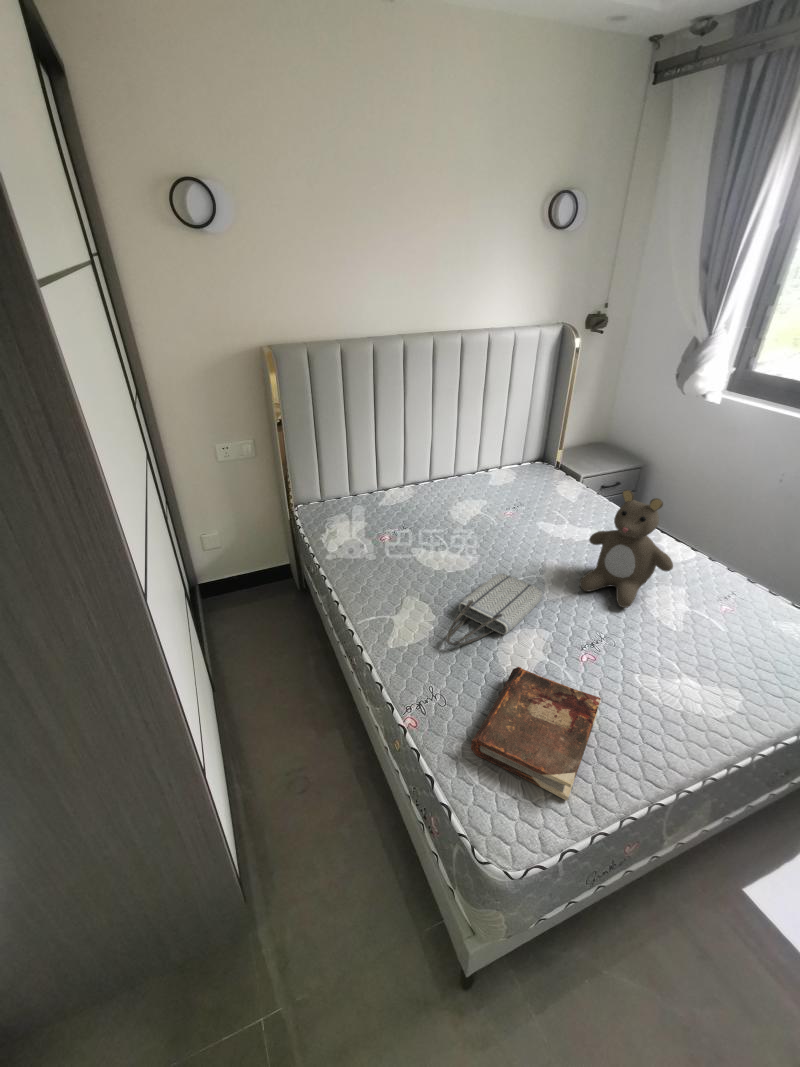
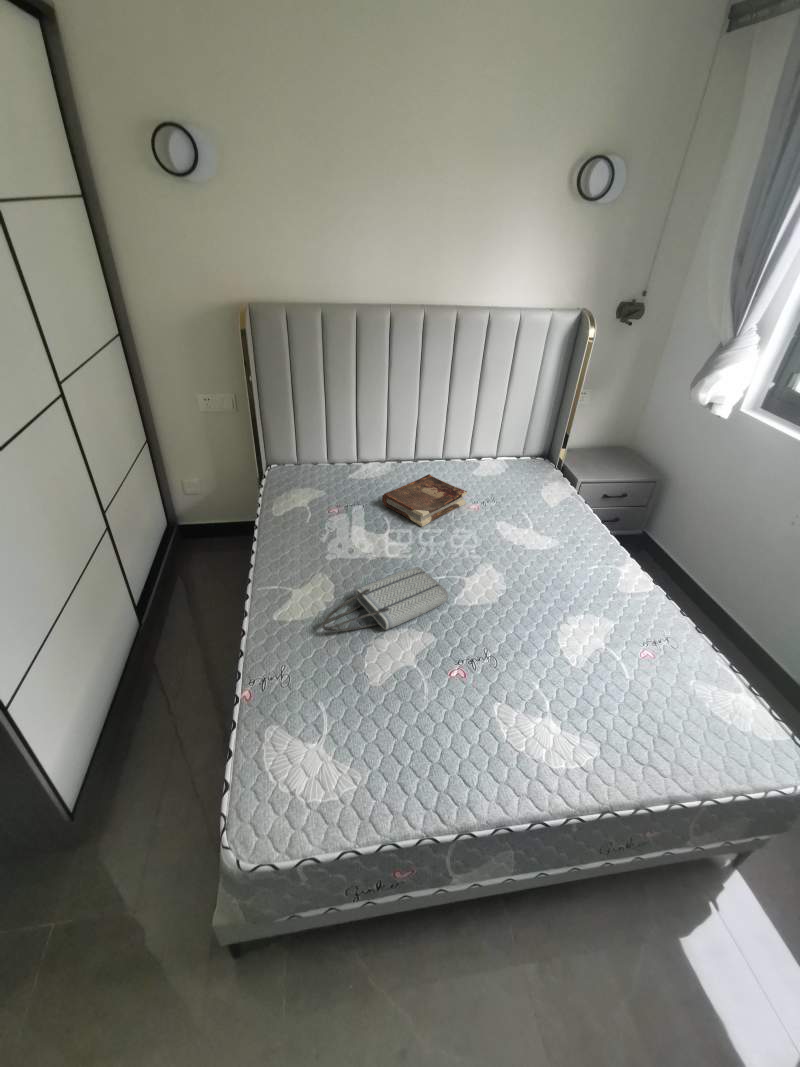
teddy bear: present [580,490,673,608] -> none [493,502,591,629]
book: present [471,667,601,801] -> present [382,474,467,526]

